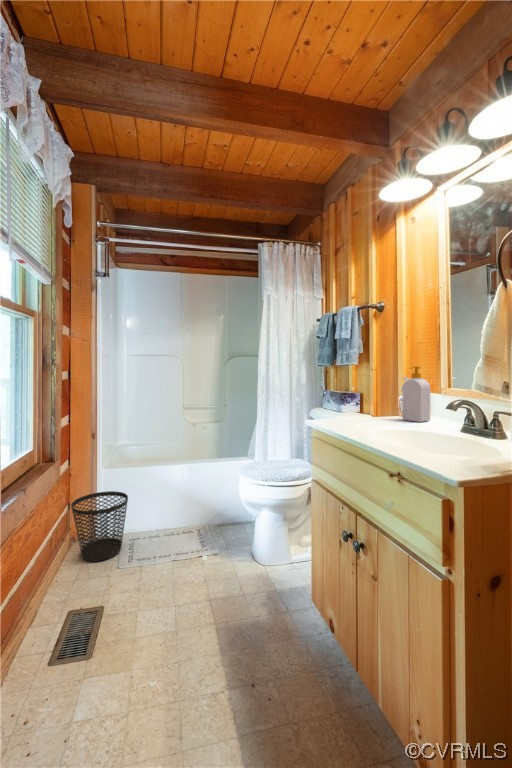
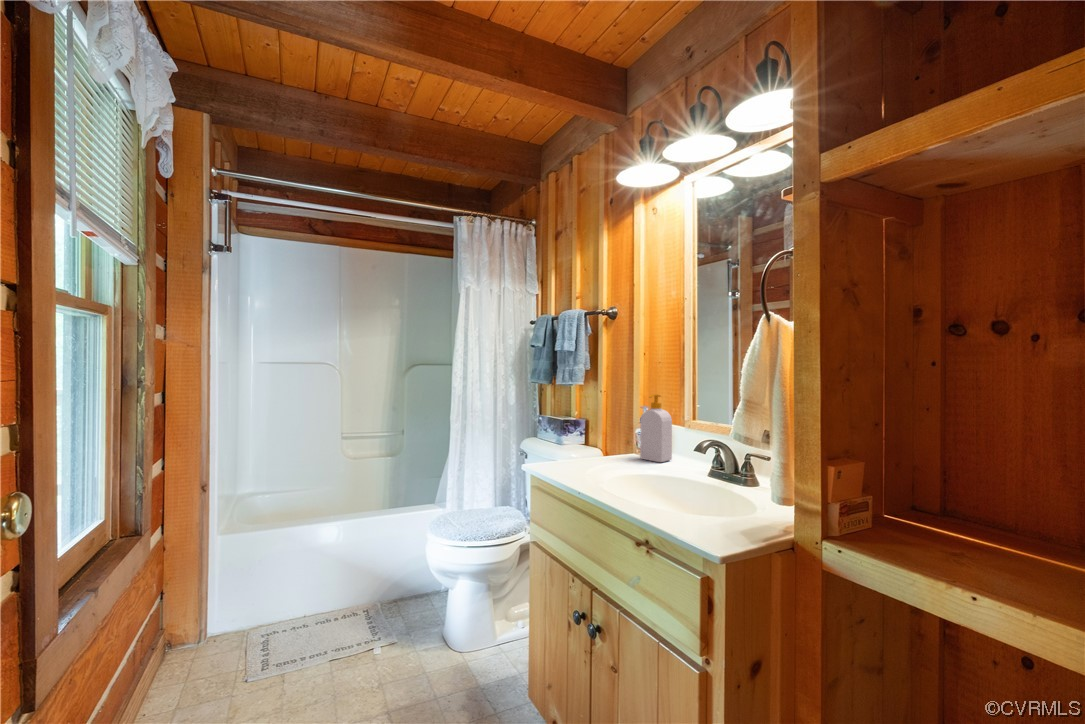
wastebasket: present [71,491,128,562] -> none [162,572,258,686]

